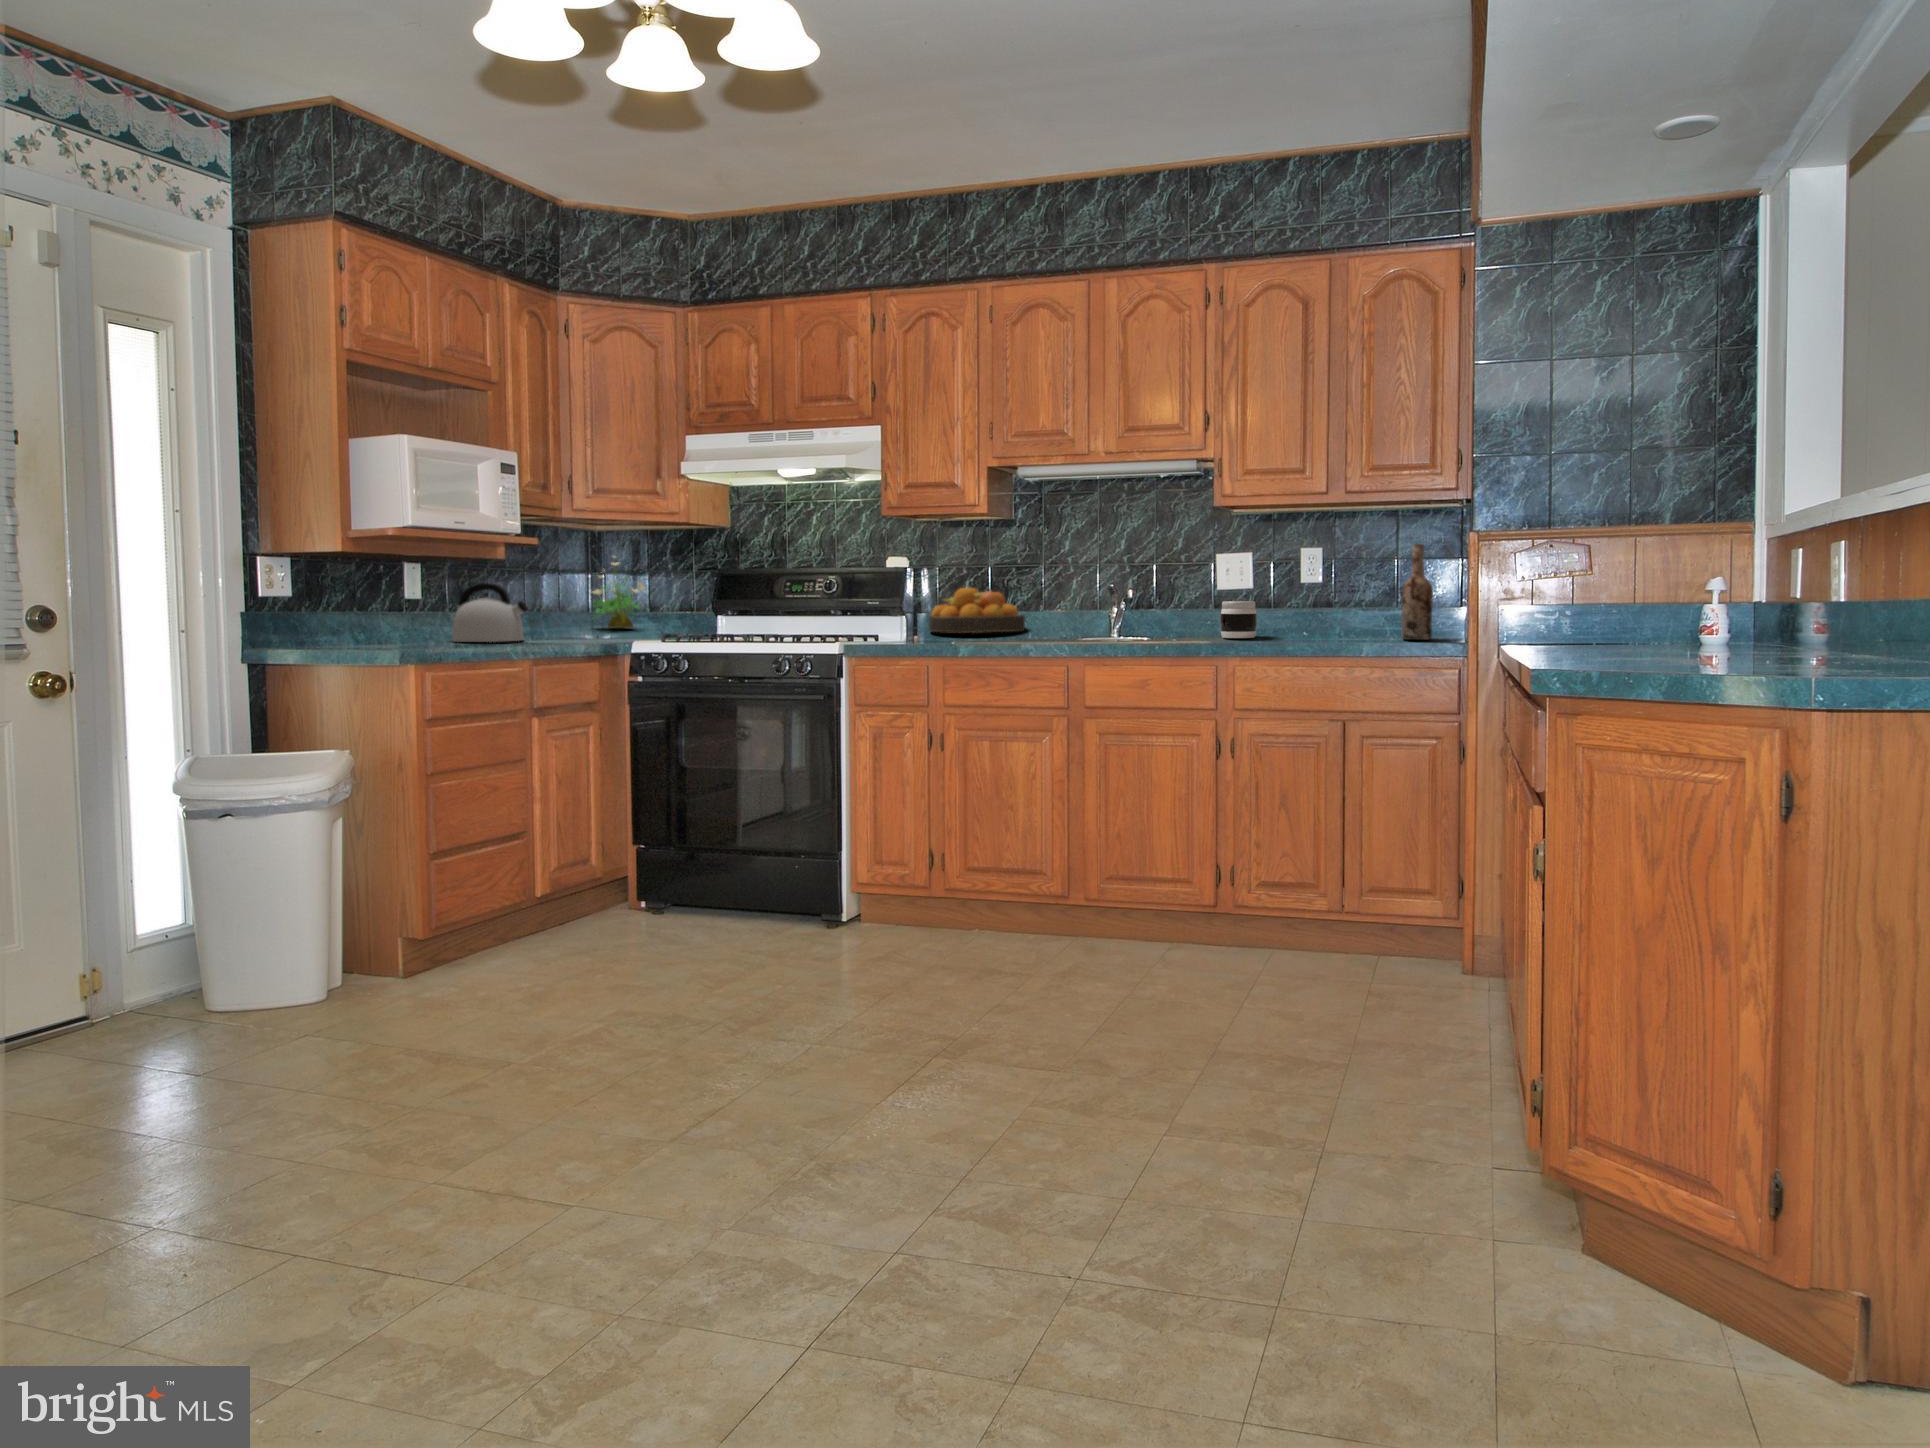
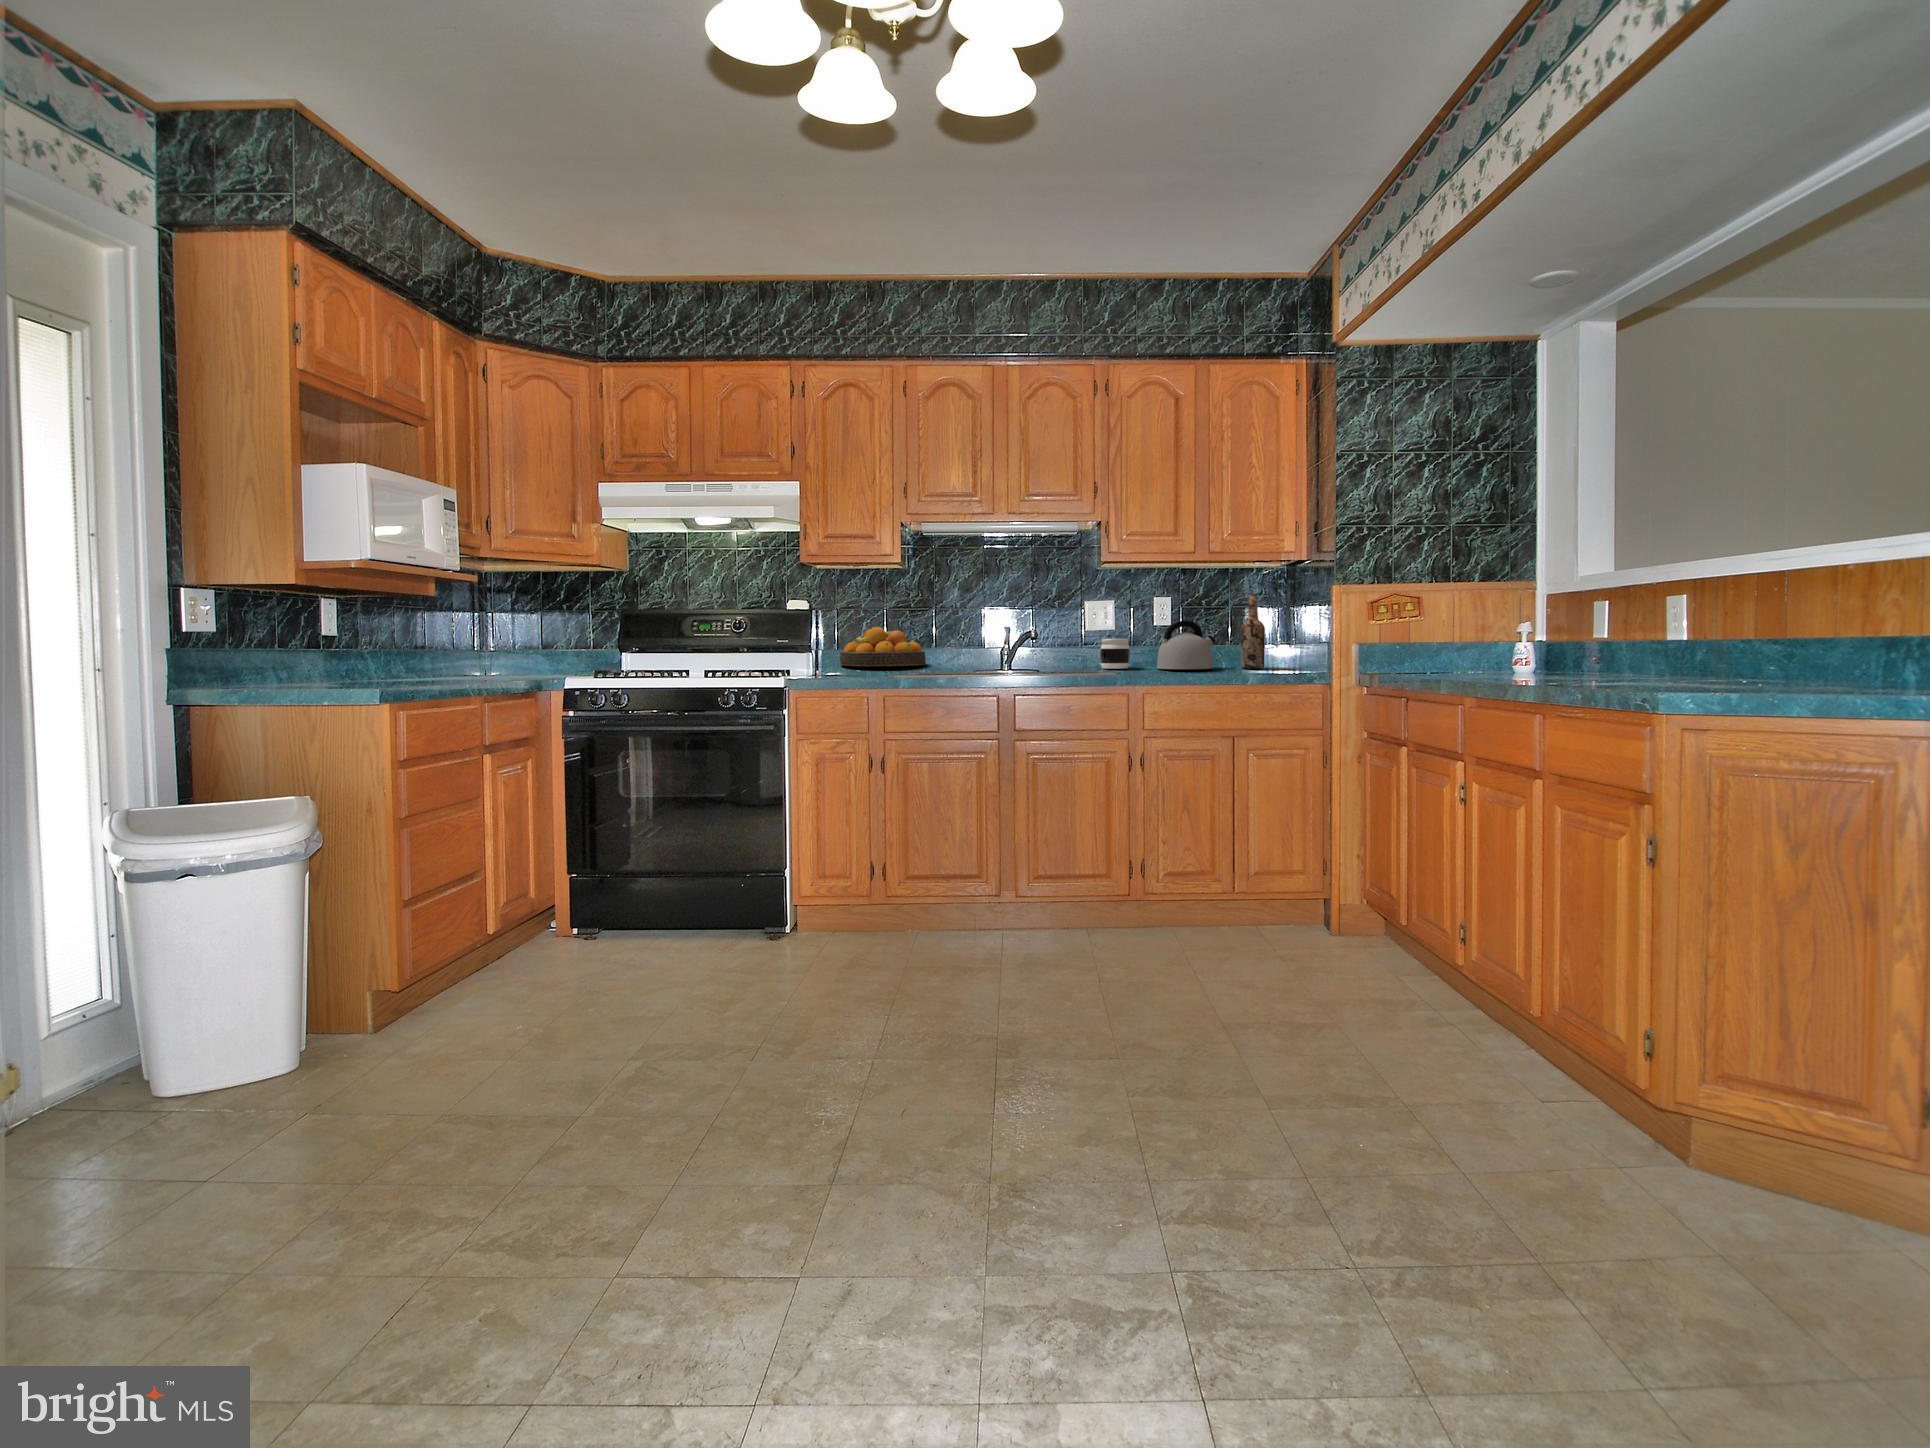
potted plant: present [593,562,645,628] -> none [486,595,546,666]
kettle: present [452,583,528,642] -> present [1157,621,1215,669]

